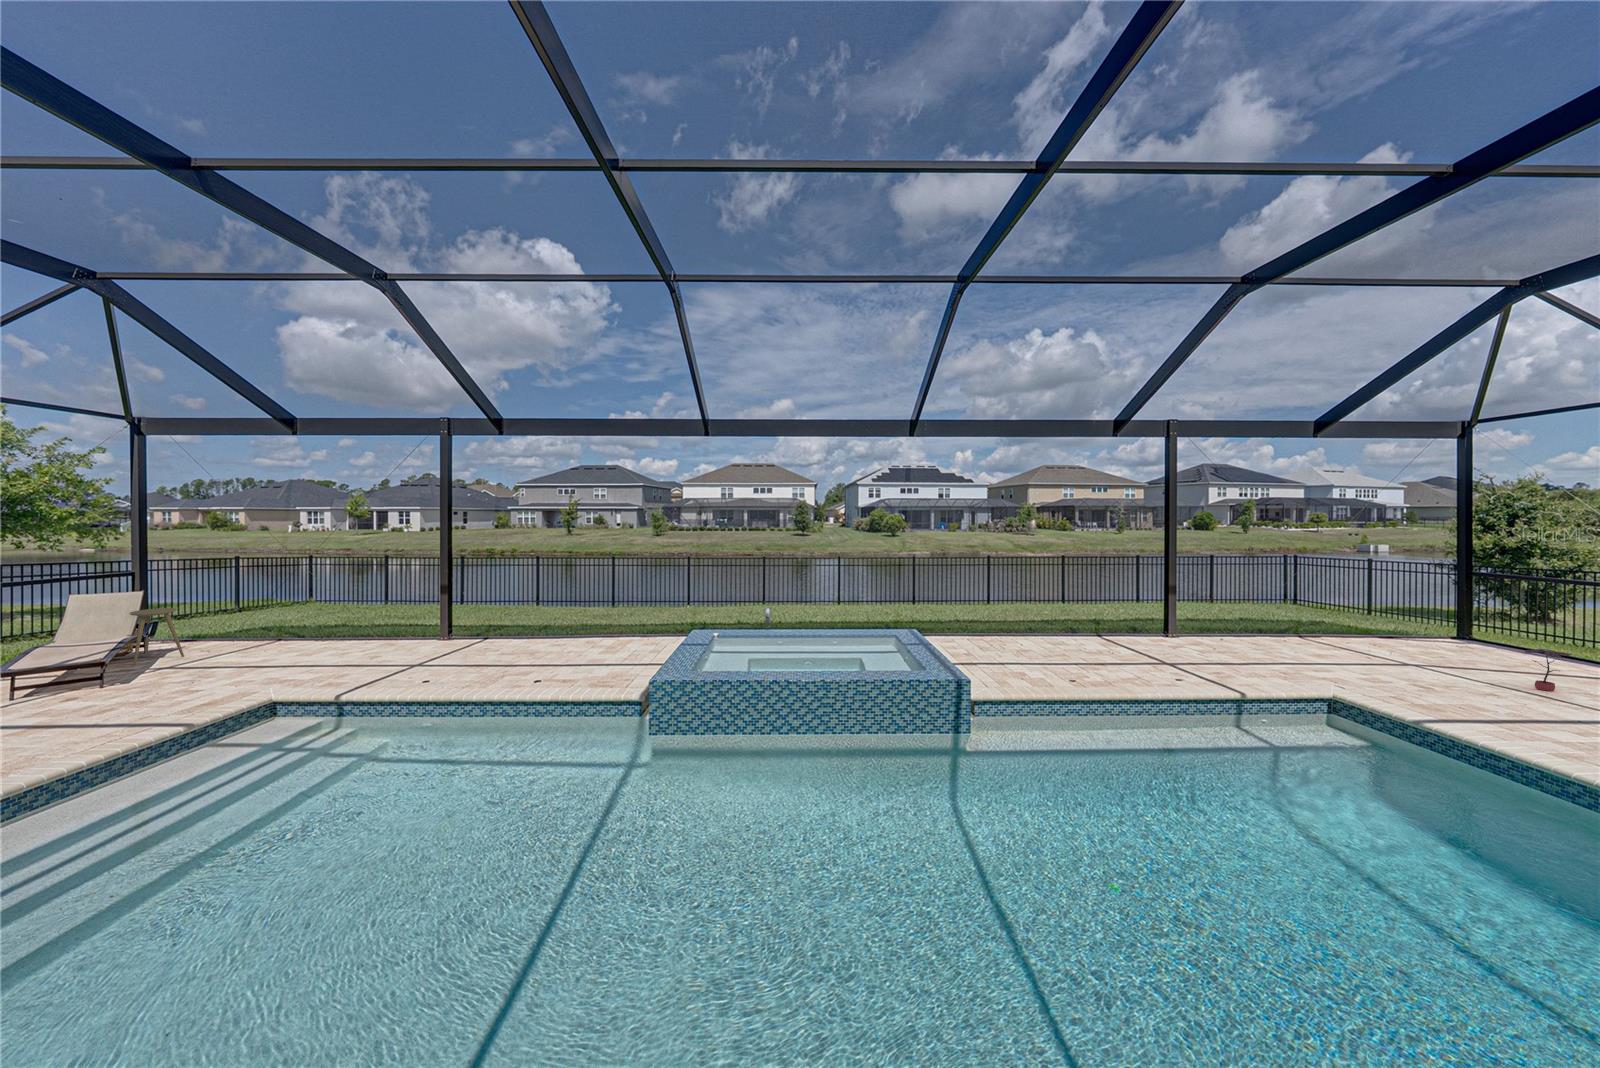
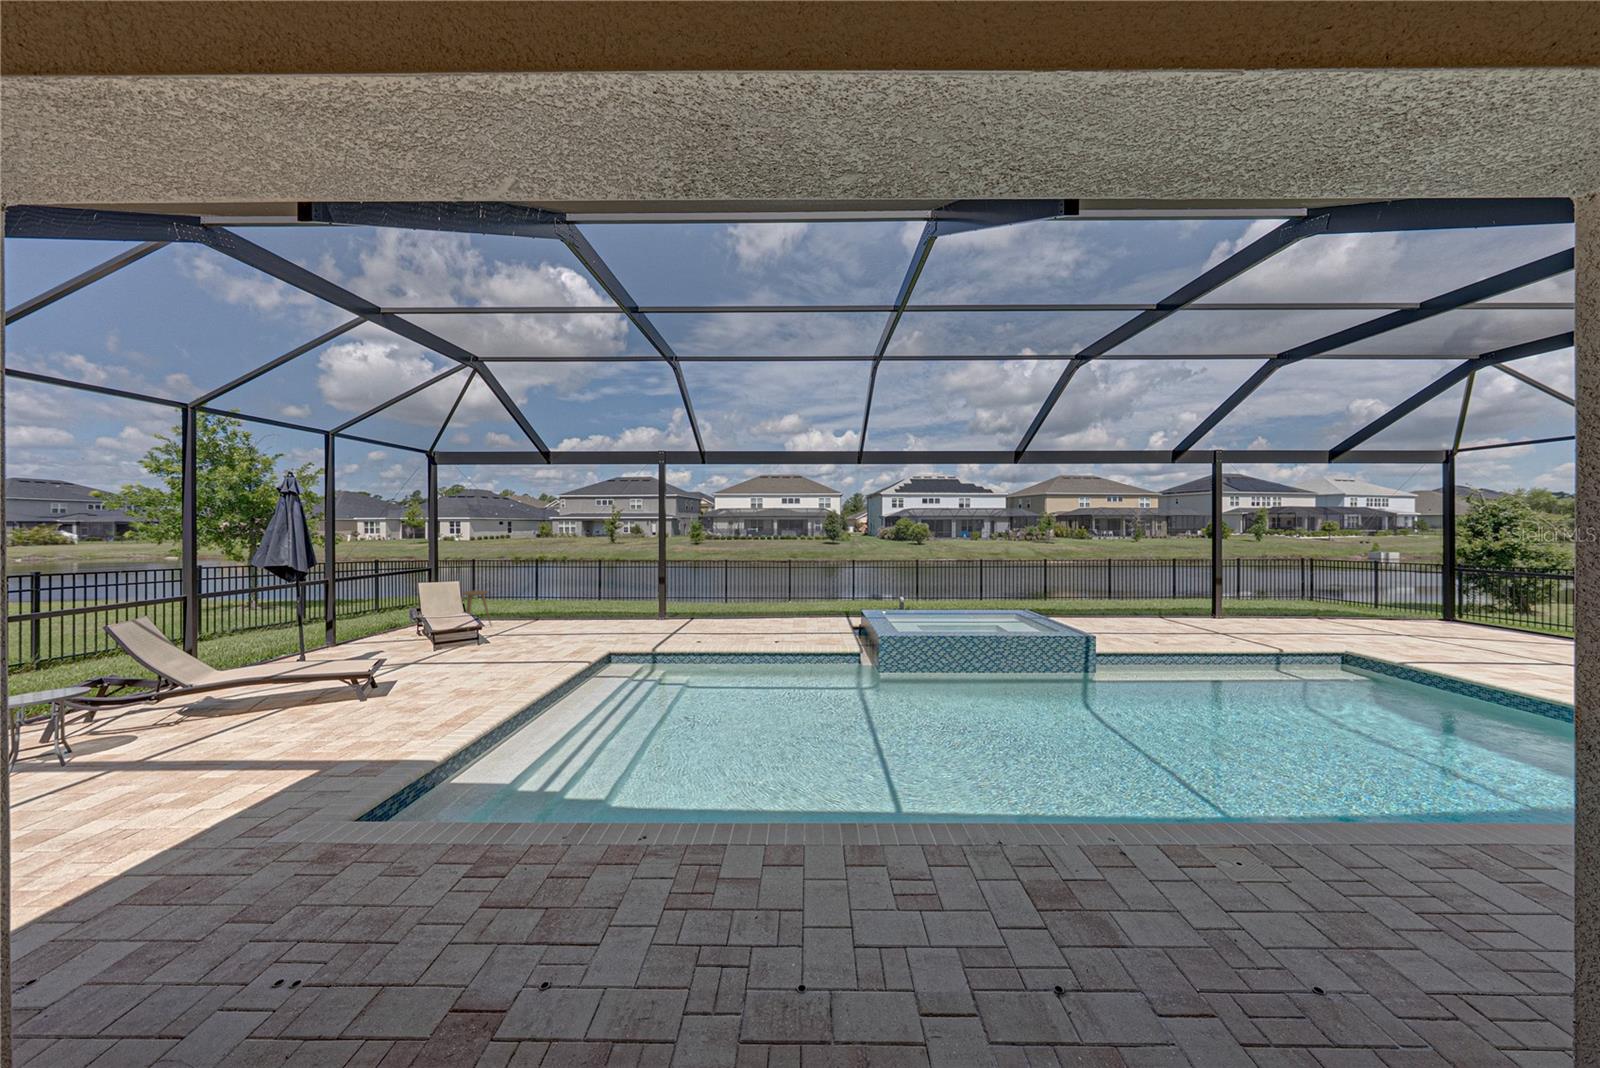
potted plant: present [1525,649,1571,691] -> none [1484,619,1515,649]

